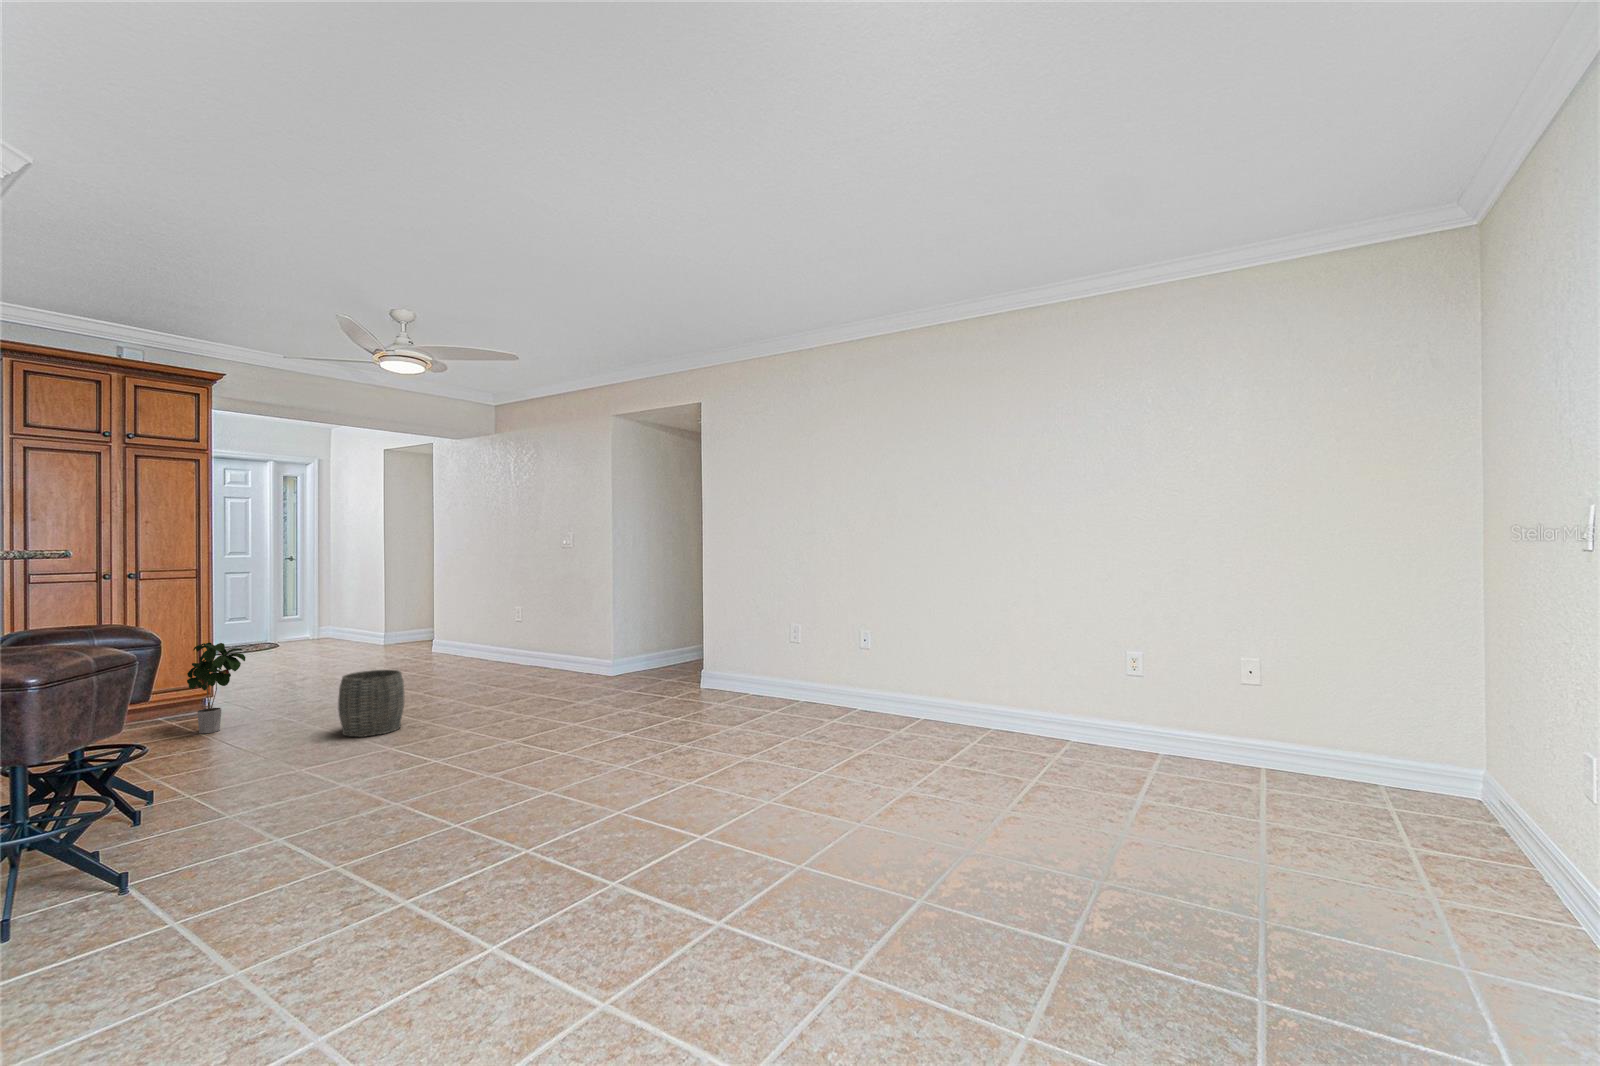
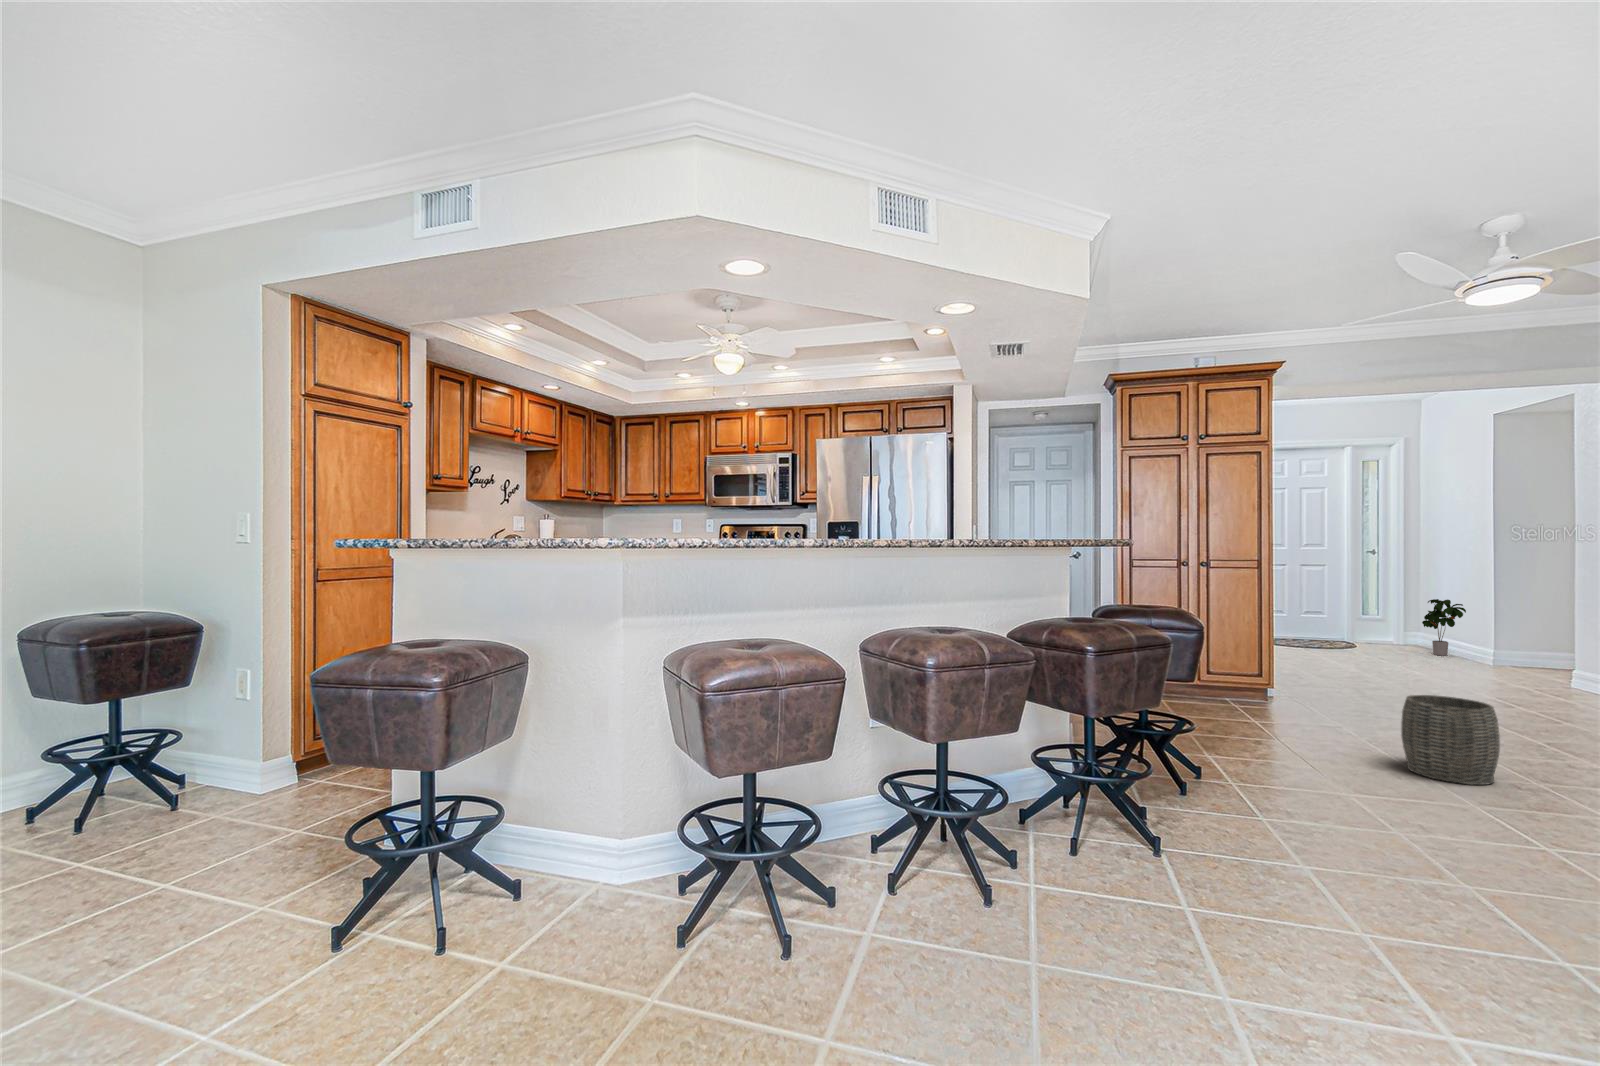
potted plant: present [187,642,246,733] -> present [1422,599,1466,656]

